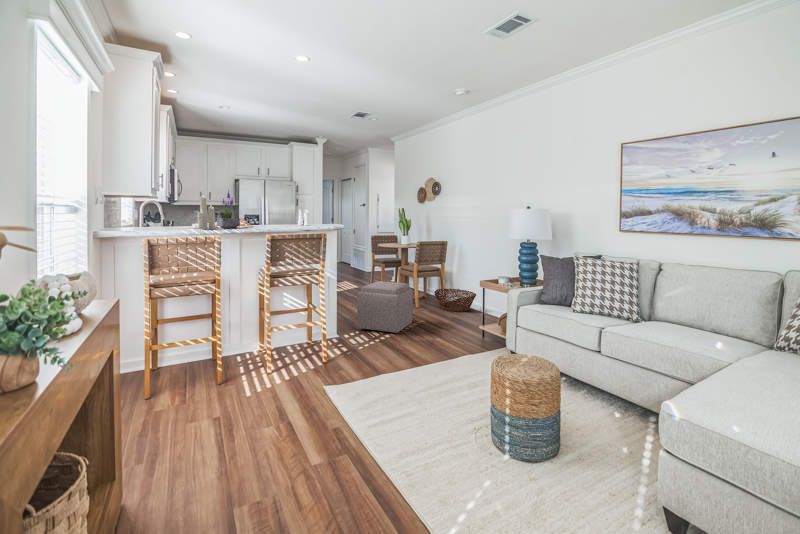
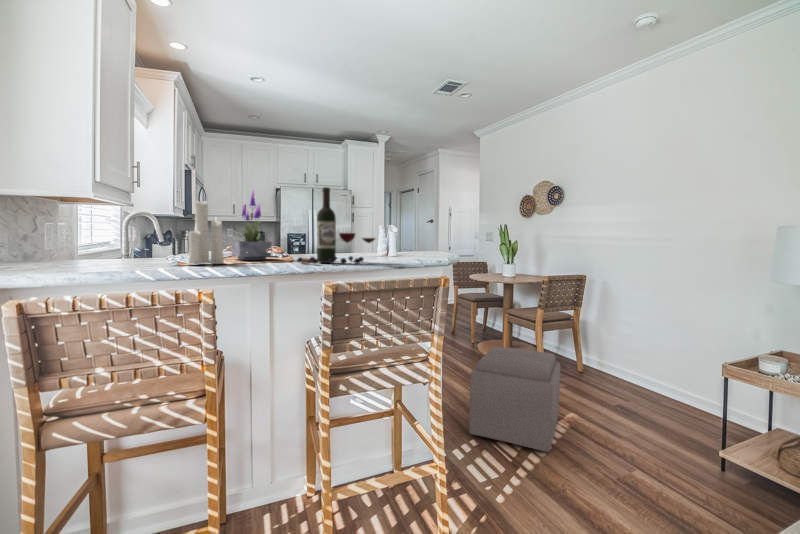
wine bottle: none [255,189,298,229] -> present [298,187,375,264]
basket: present [434,289,476,312] -> none [566,346,647,391]

